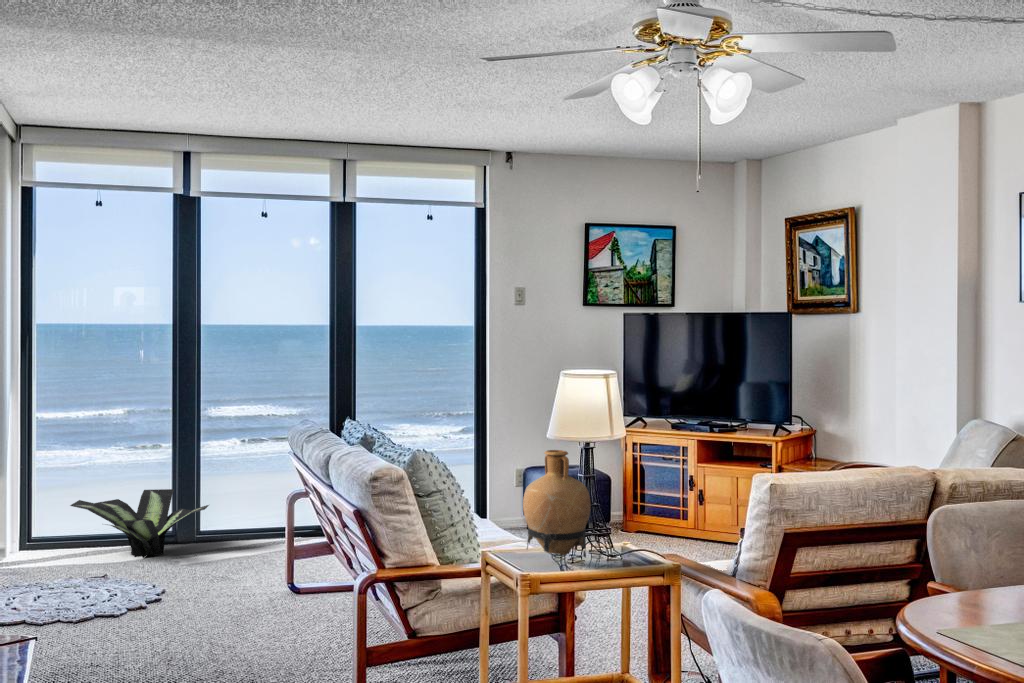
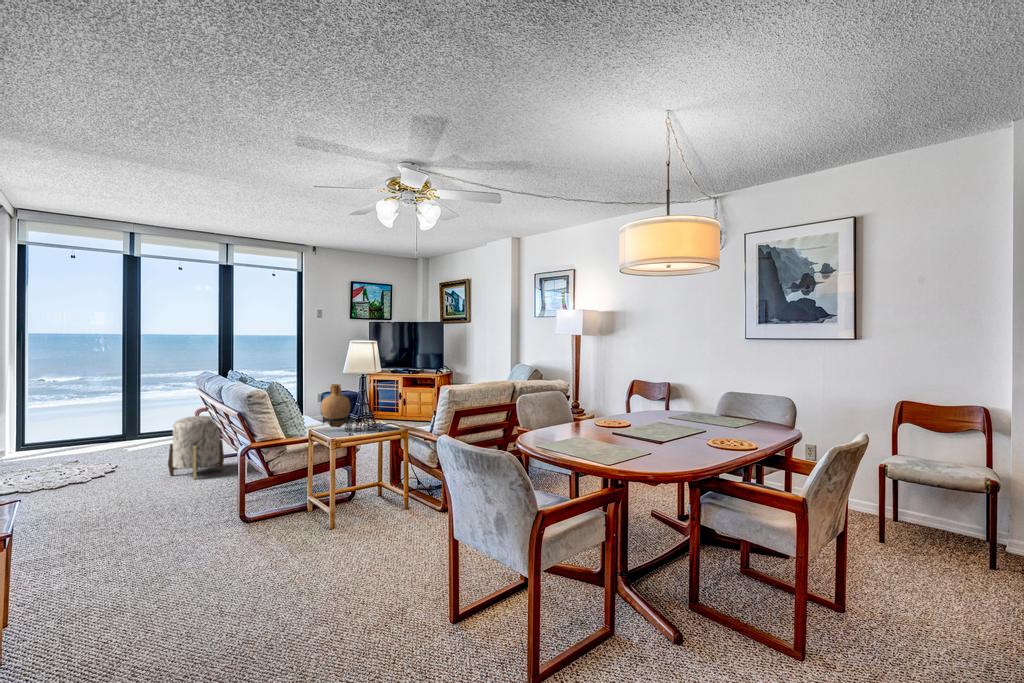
potted plant: present [70,489,209,558] -> none [55,412,147,449]
ottoman: none [233,507,332,640] -> present [168,416,224,479]

